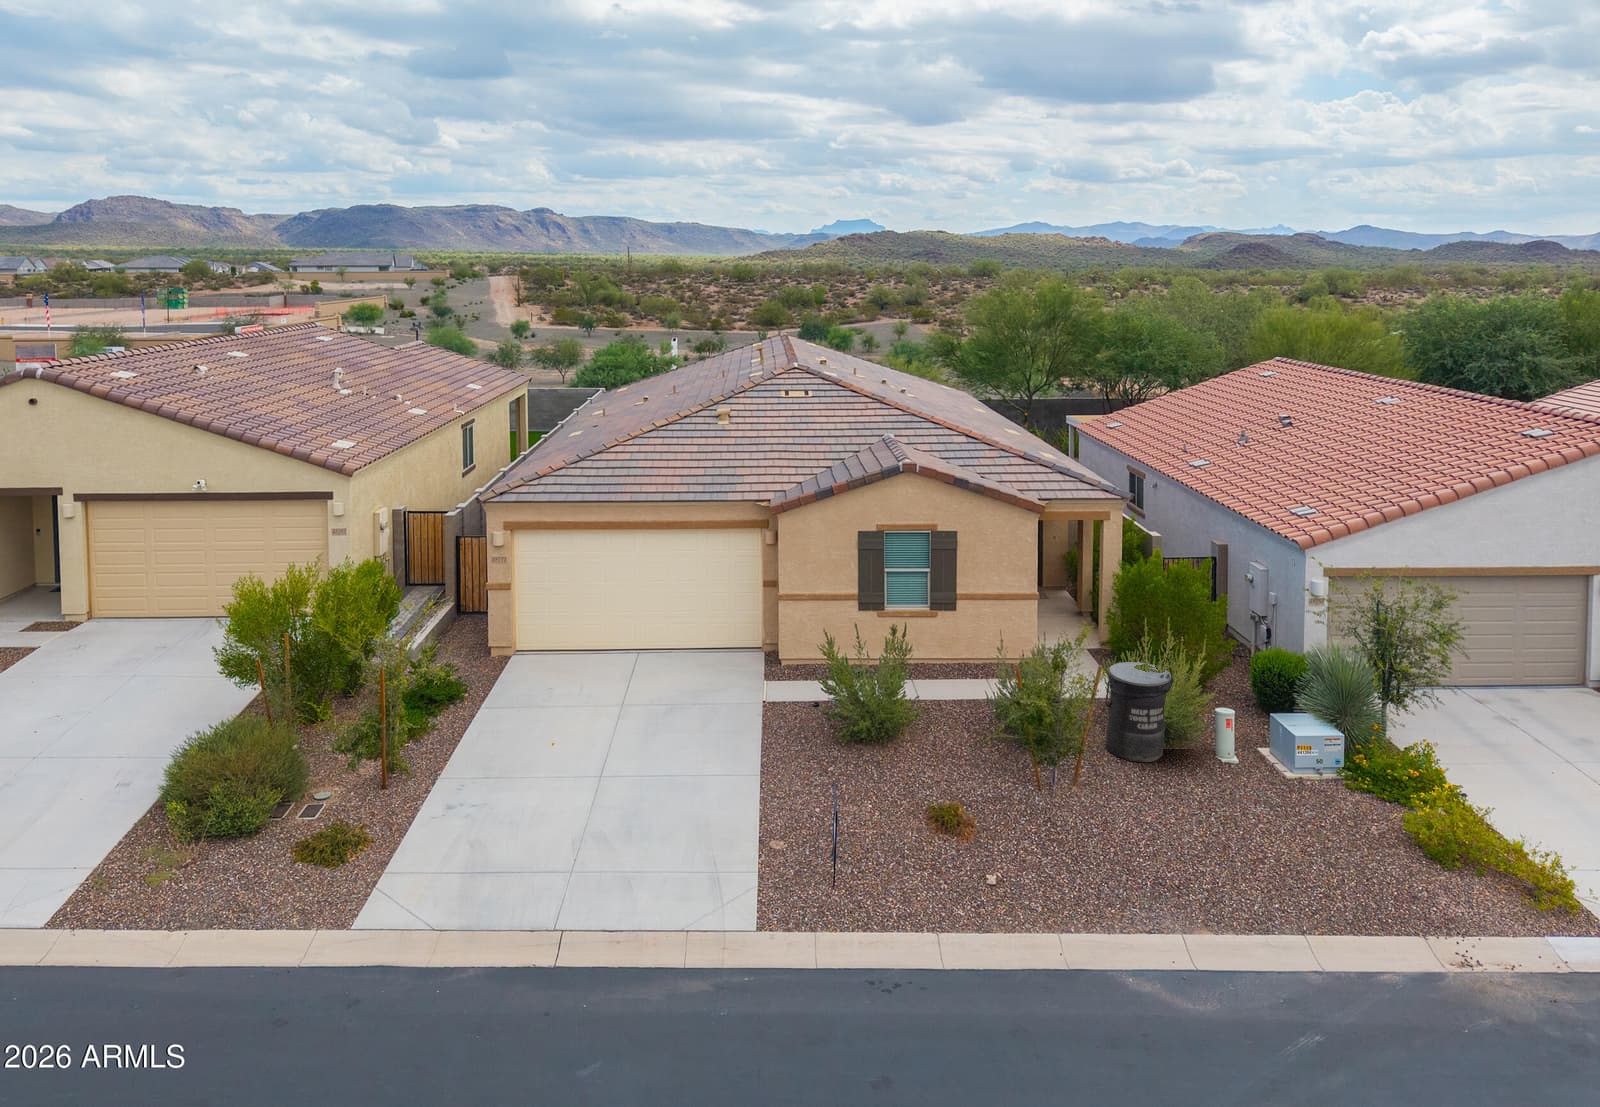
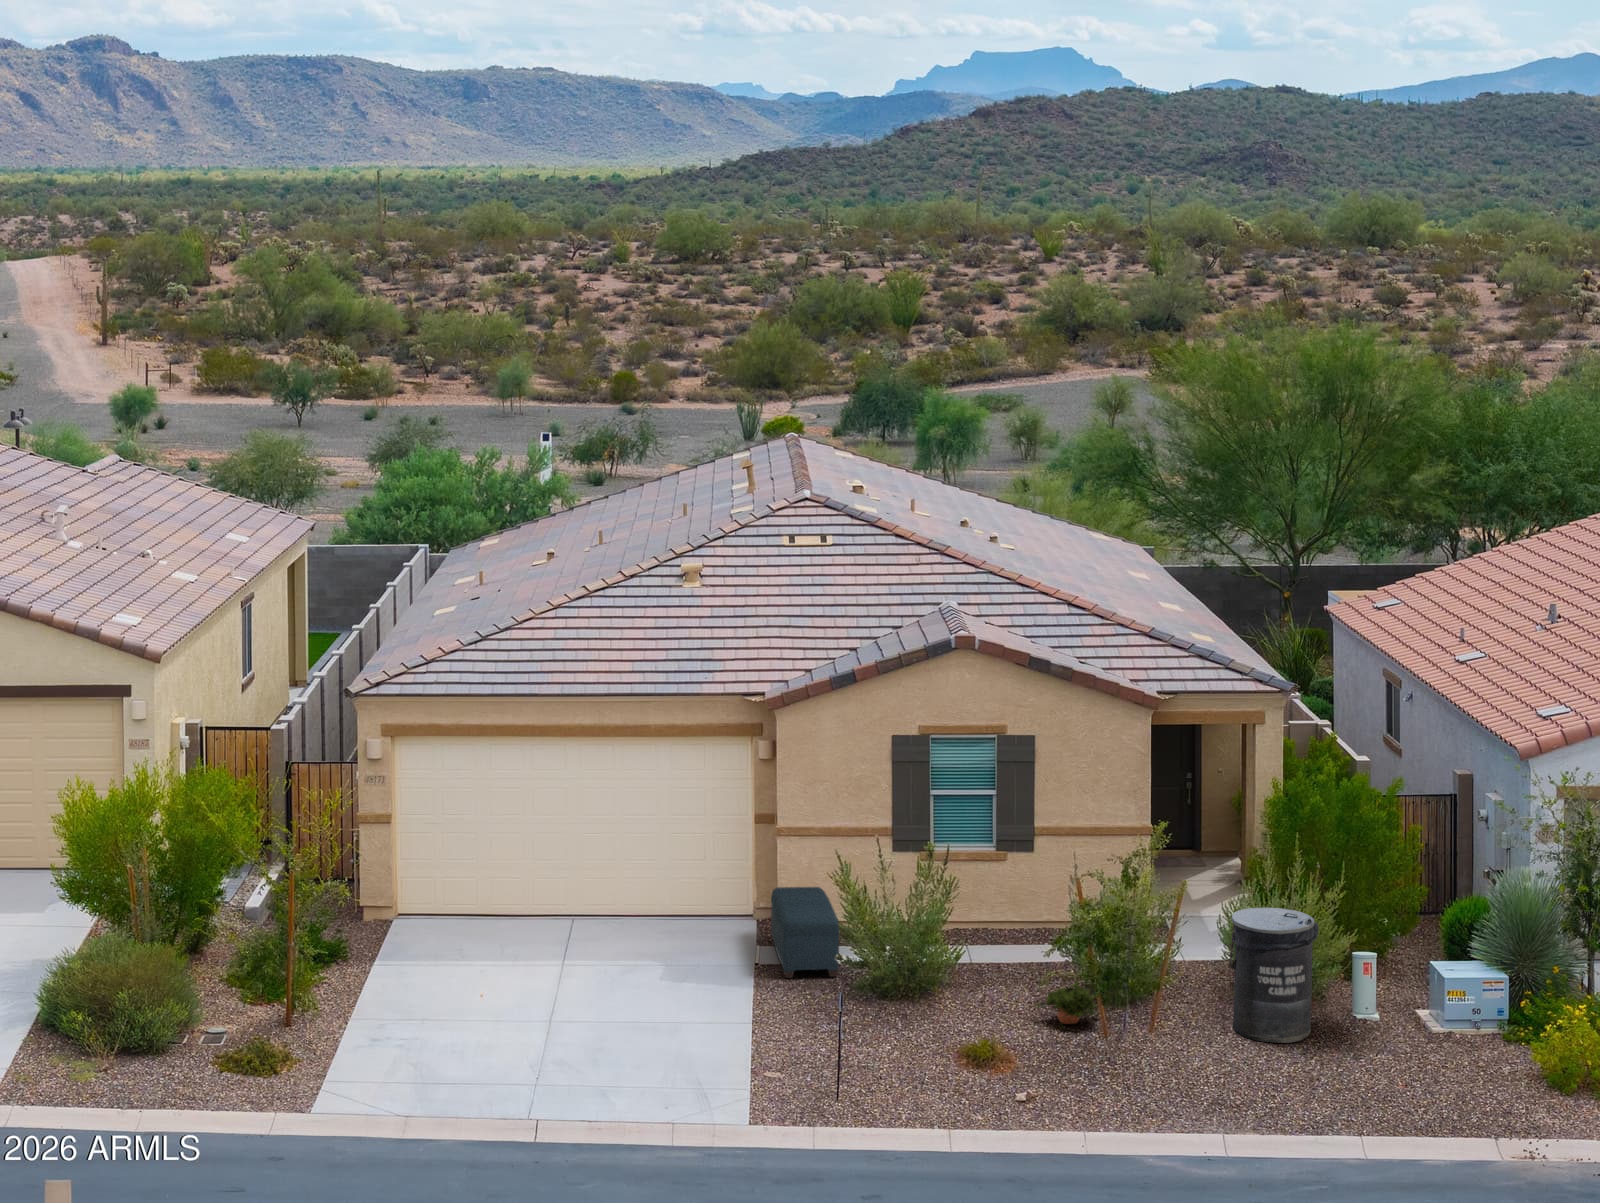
bench: none [774,635,823,704] -> present [771,887,839,978]
potted plant: none [964,713,1010,750] -> present [1035,982,1096,1028]

